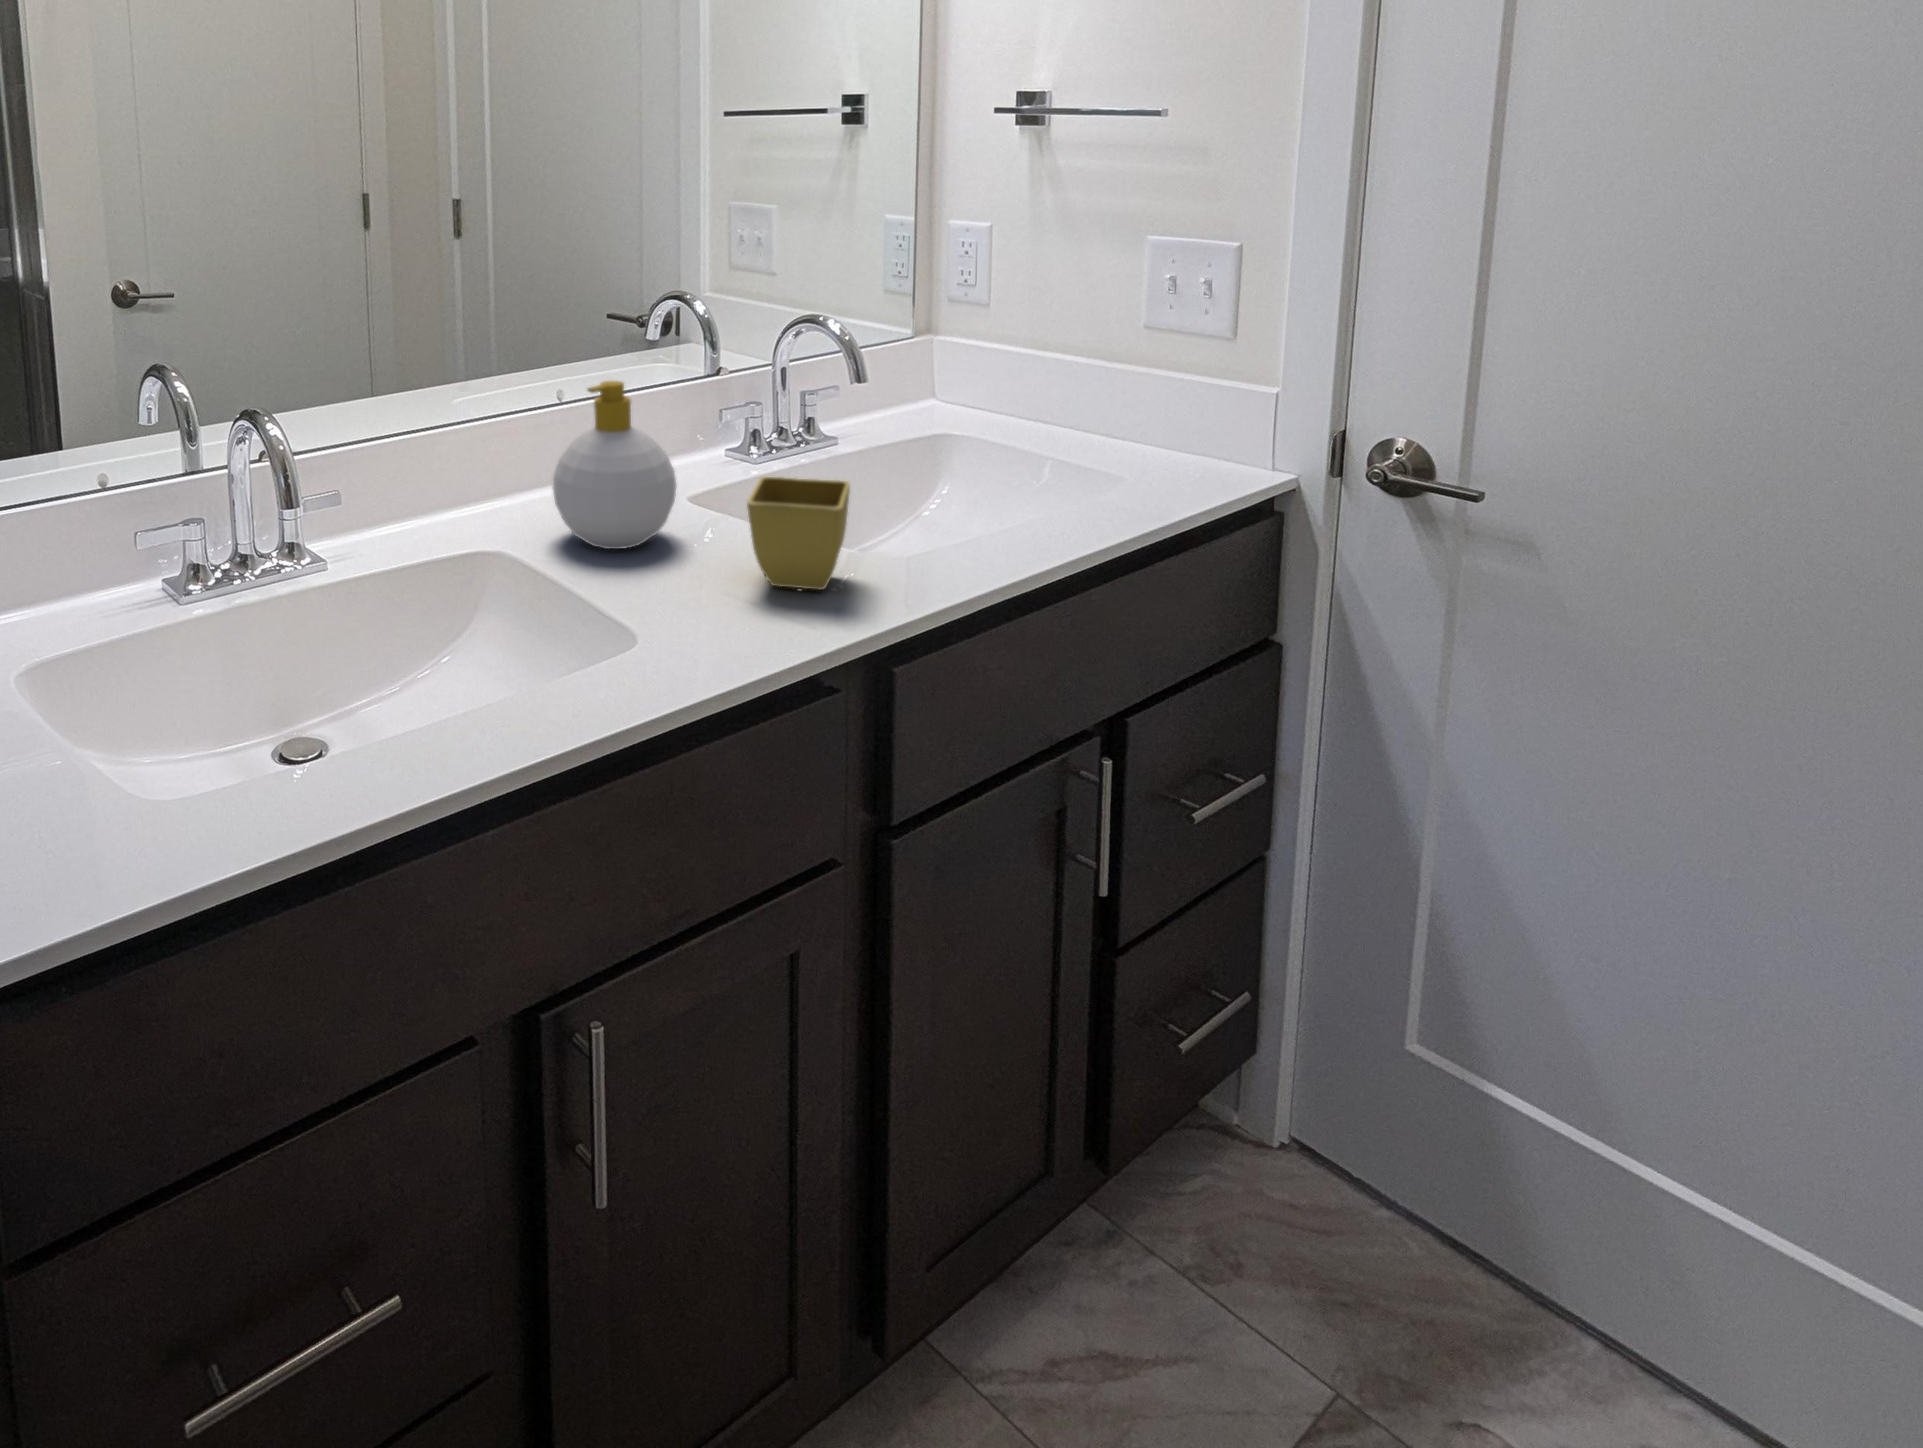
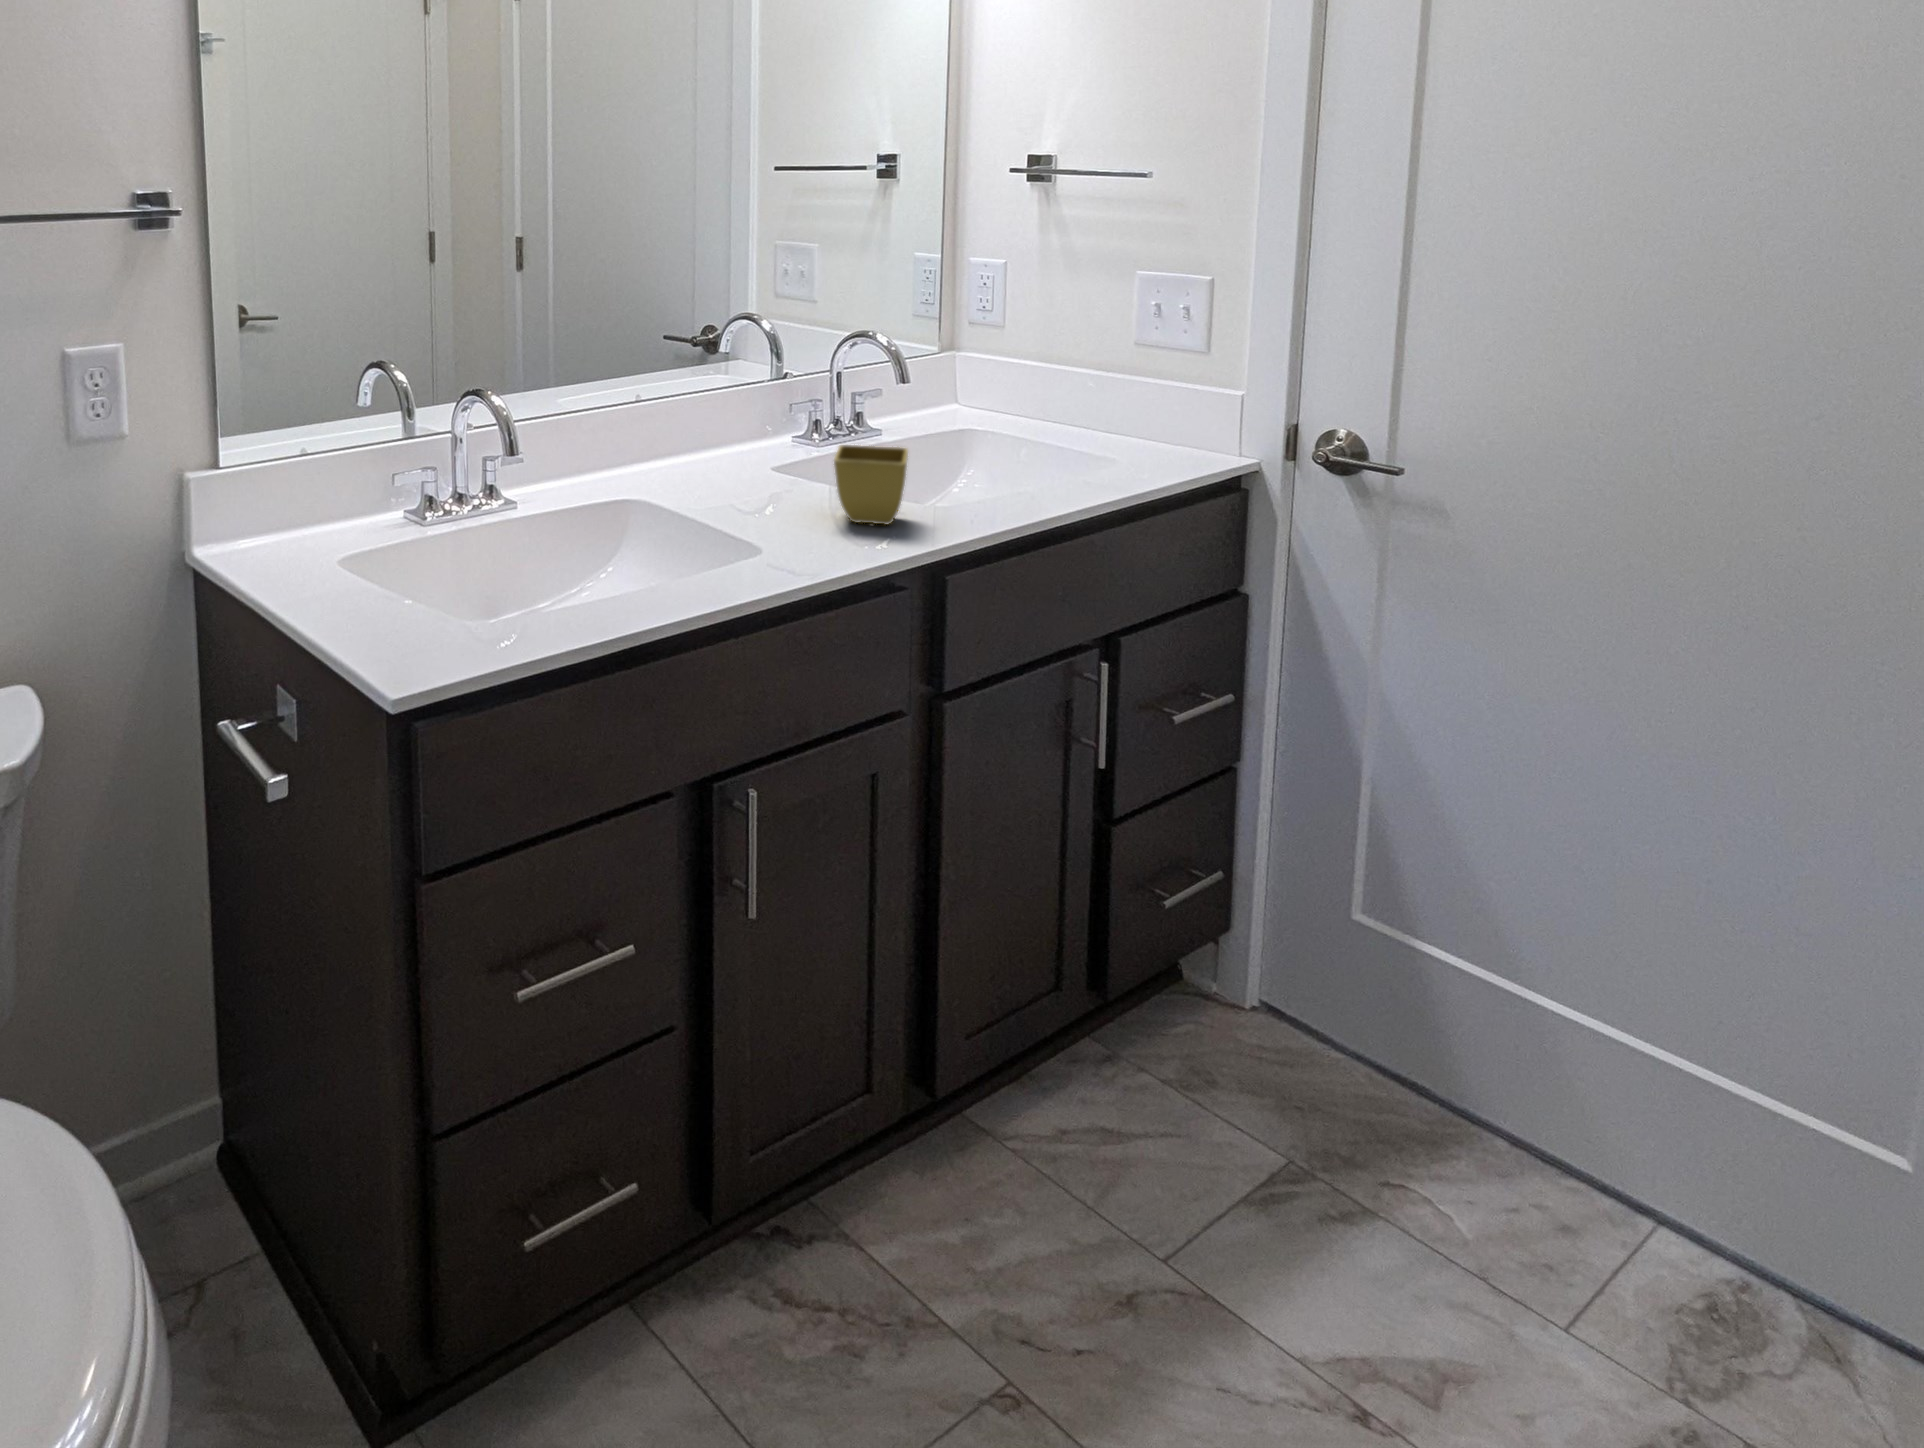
soap bottle: present [553,381,677,549] -> none [677,375,771,499]

